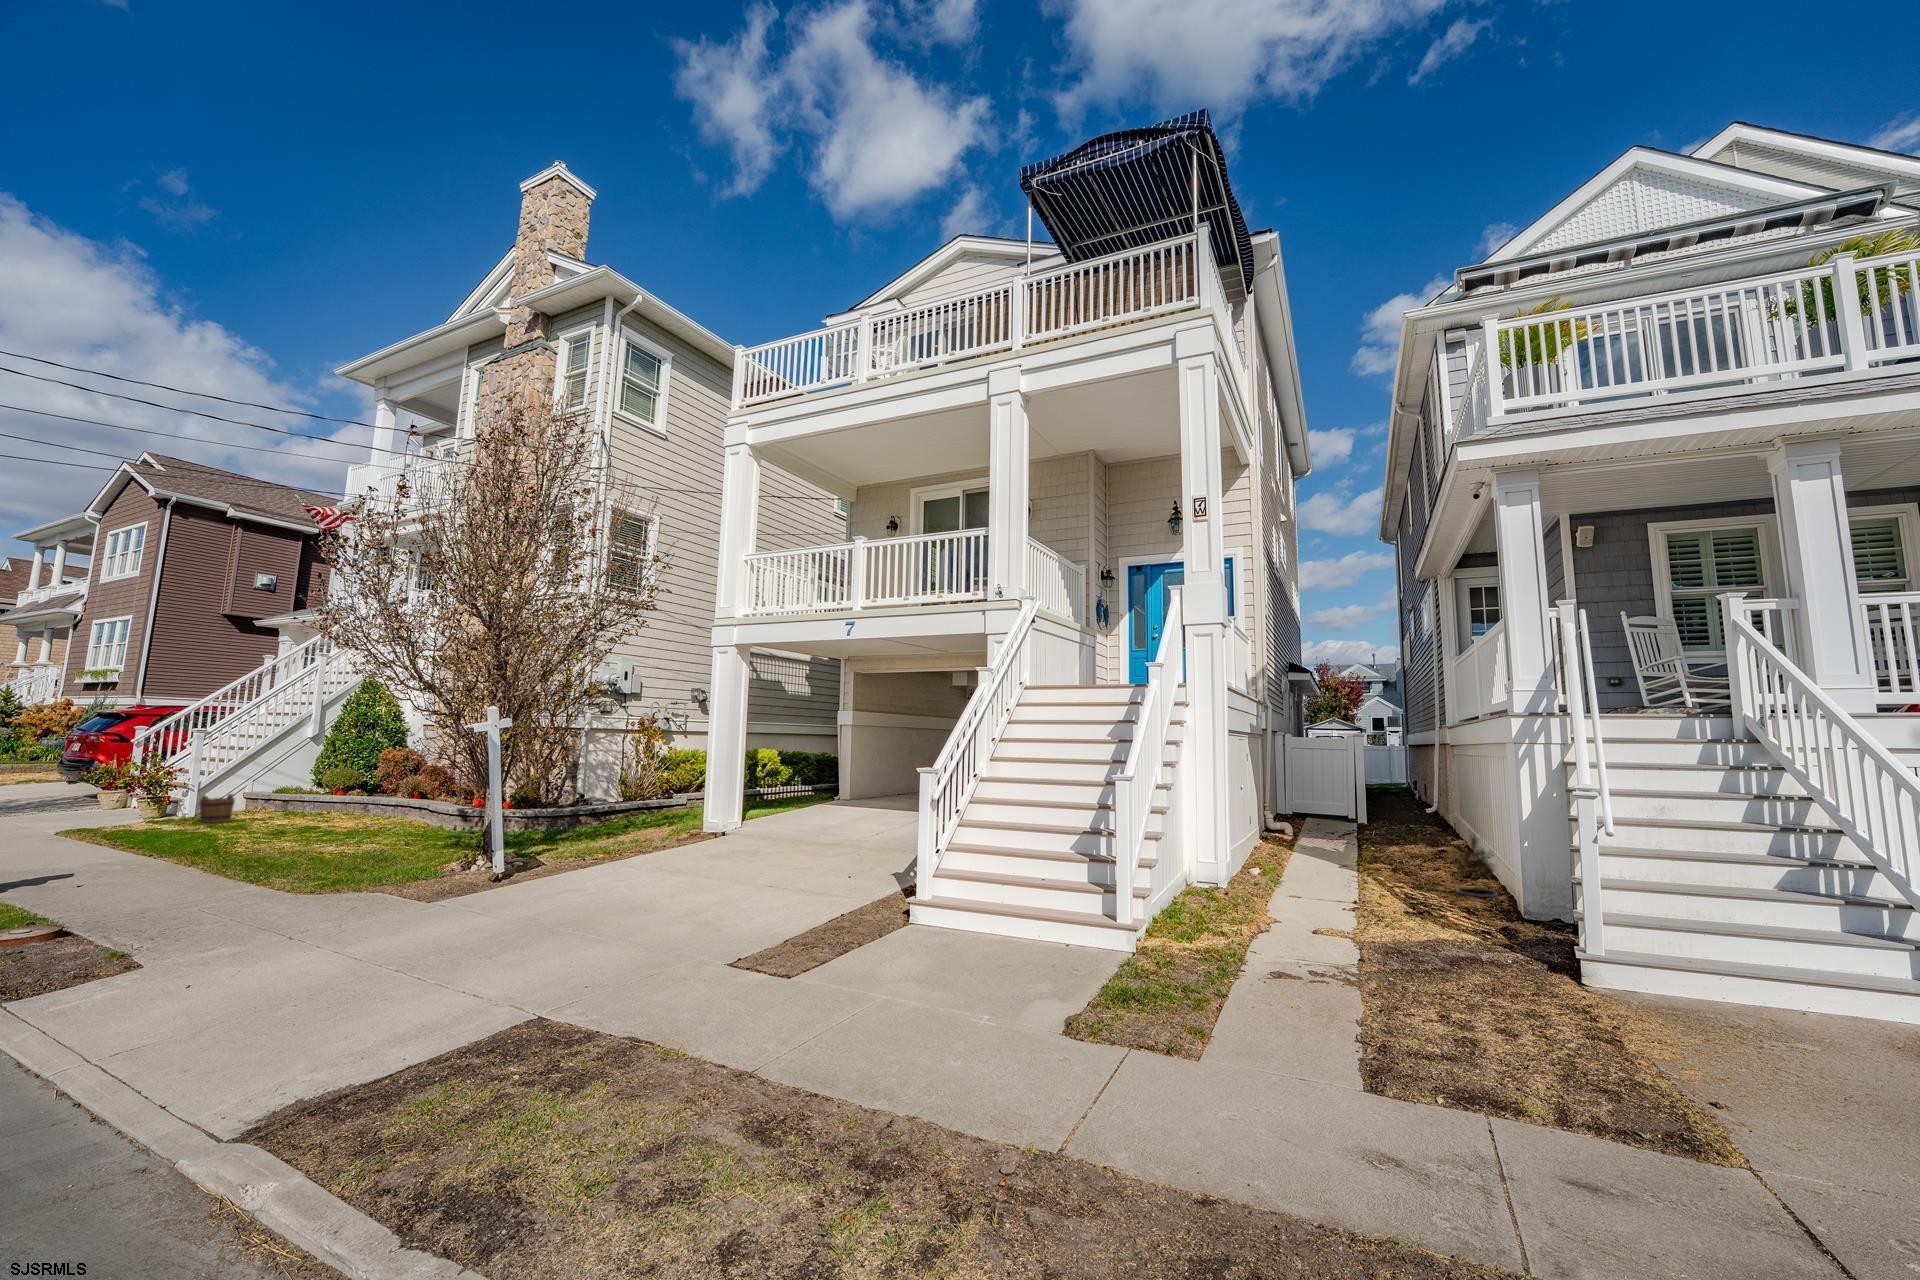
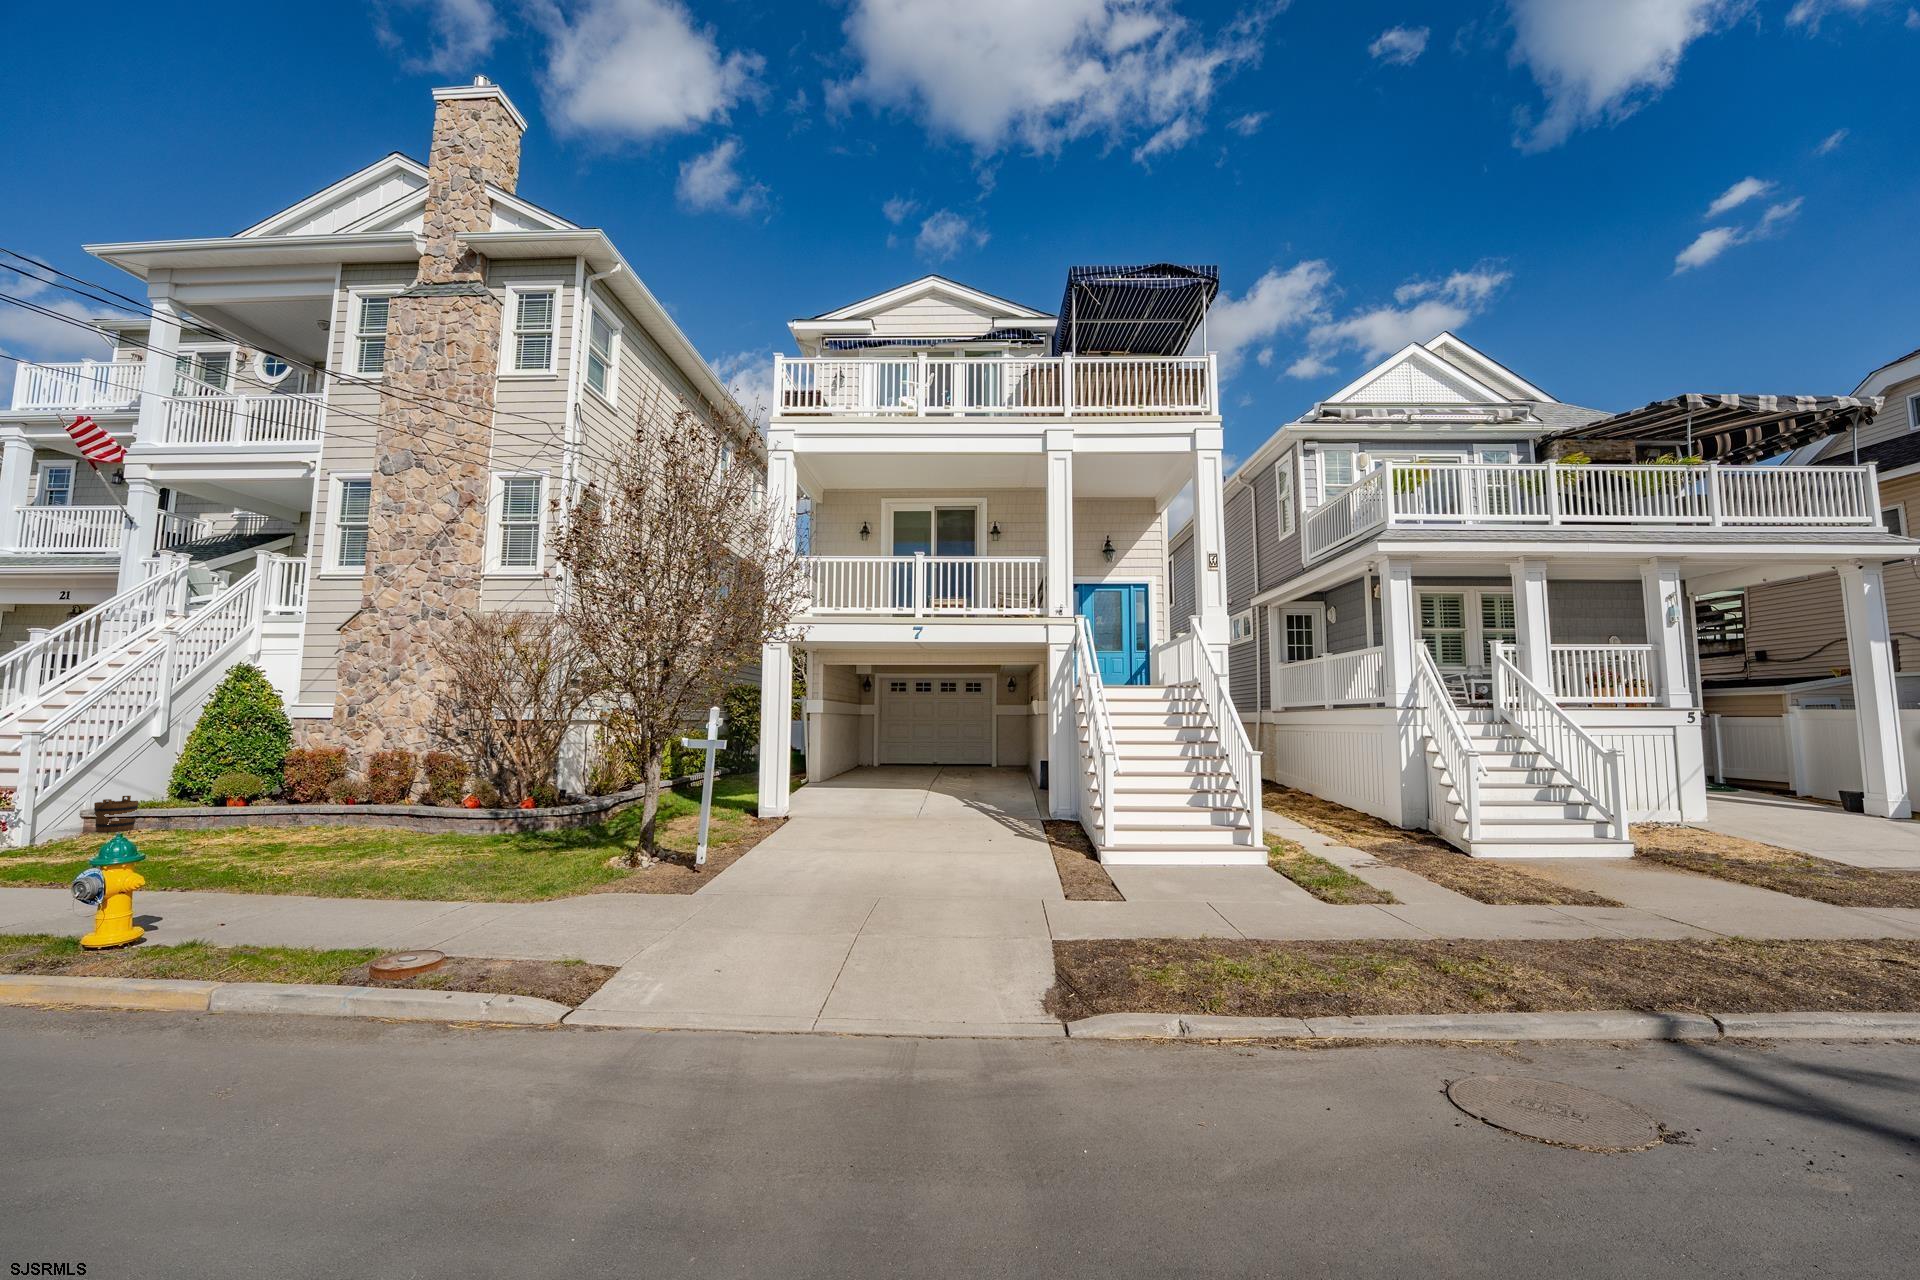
potted tree: present [1453,835,1497,897] -> none [1339,777,1369,818]

